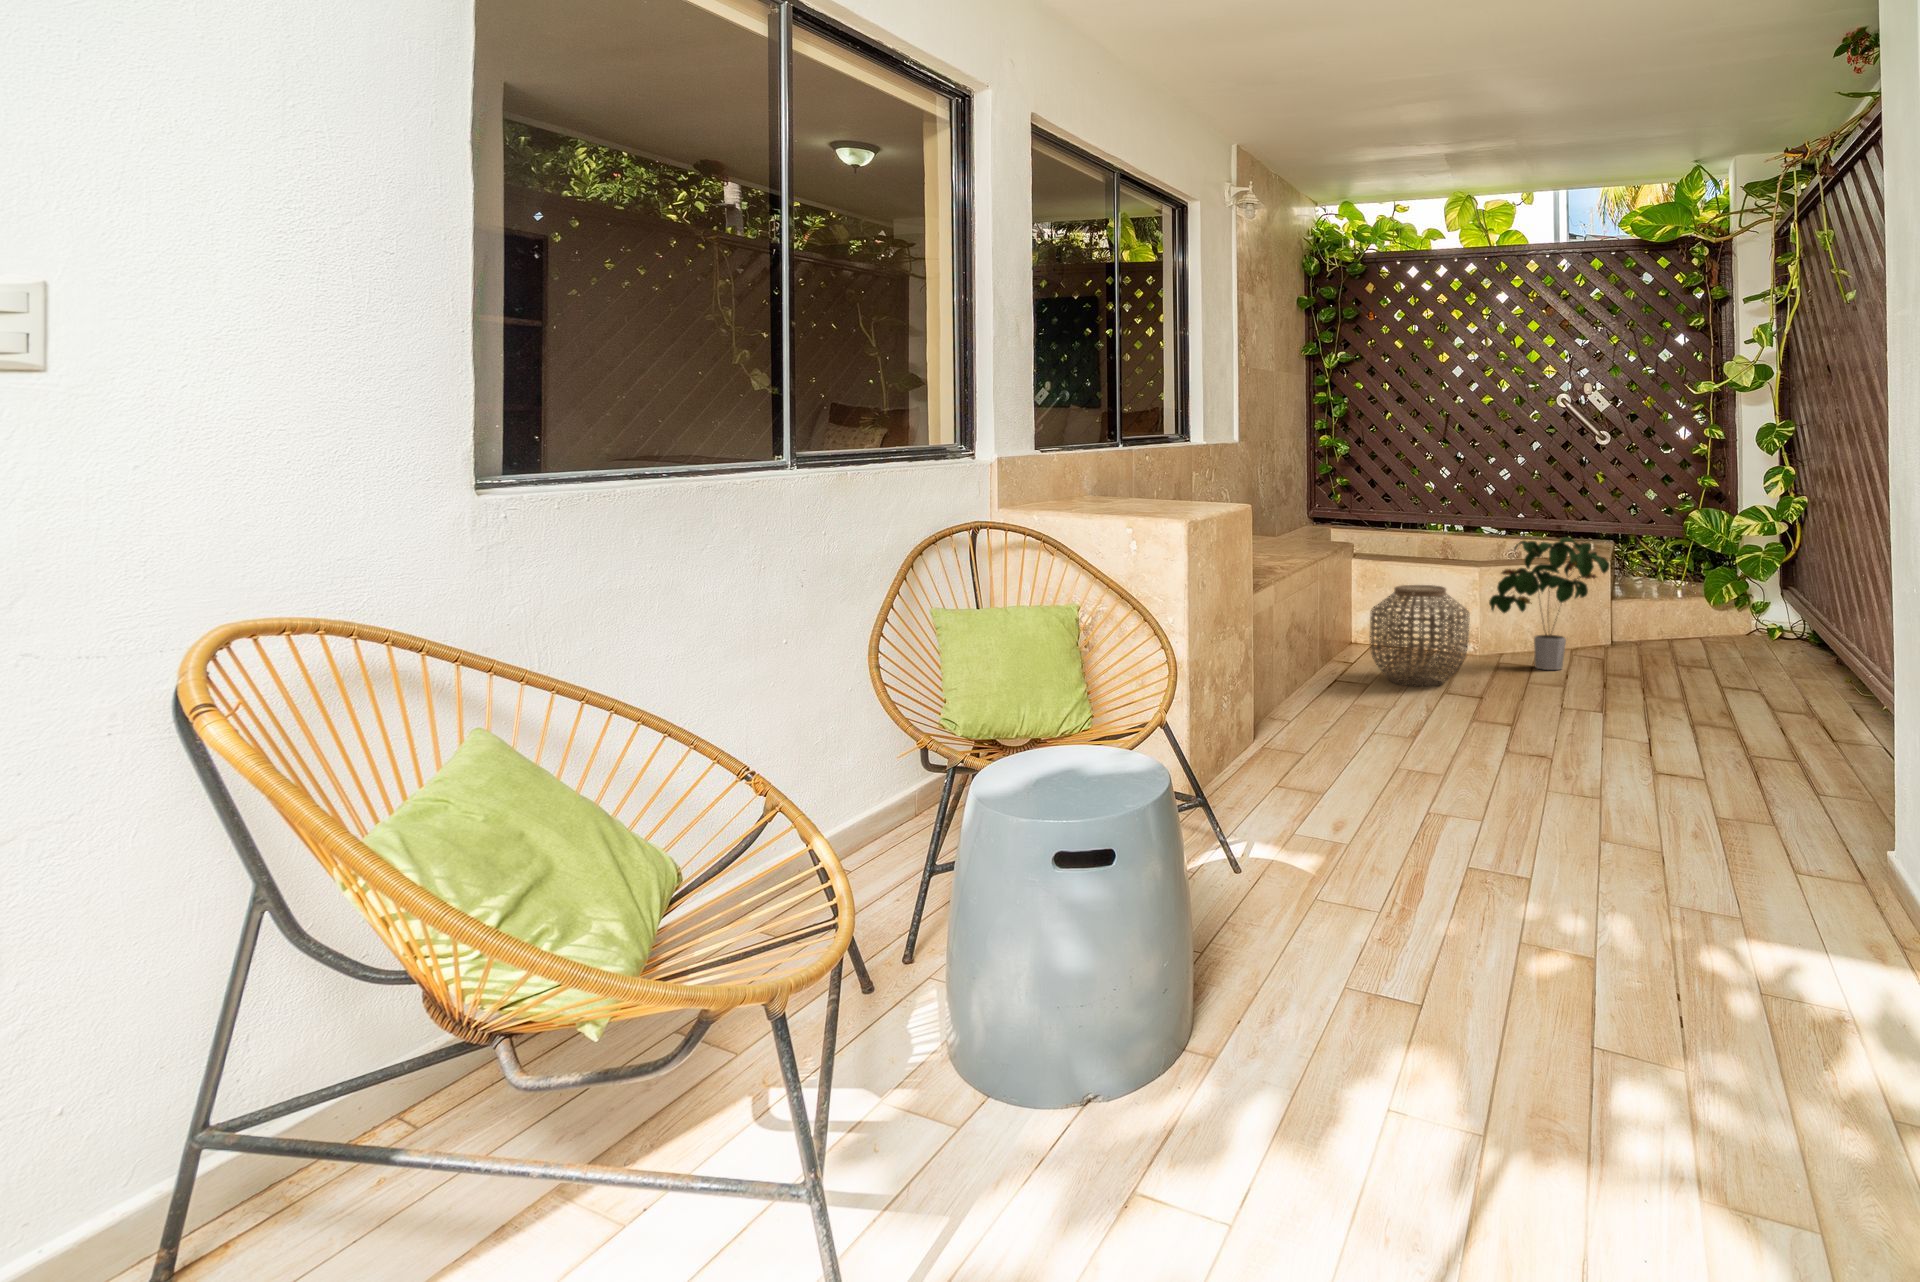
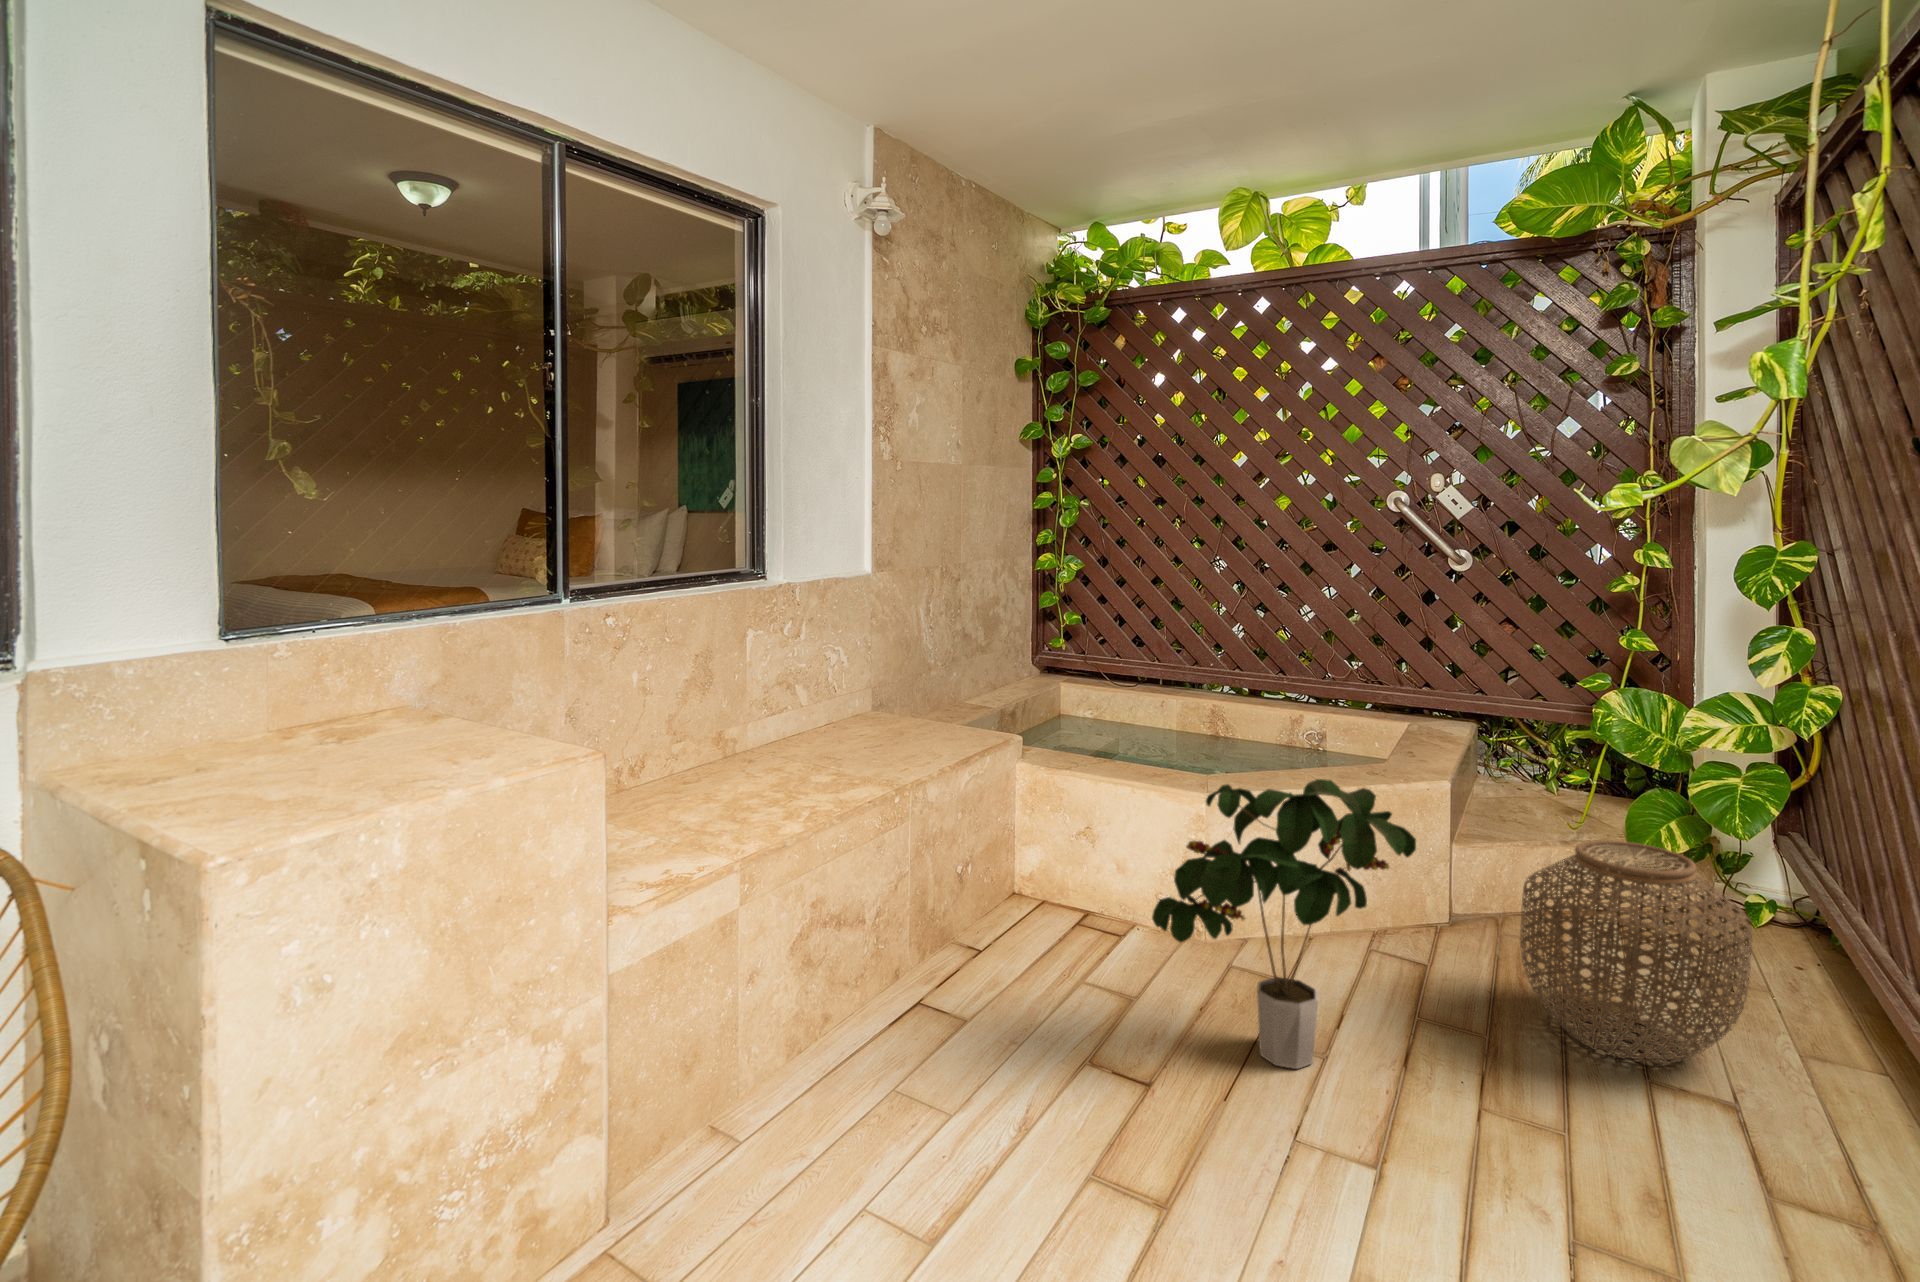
woven basket: present [1370,585,1469,686] -> present [1520,840,1752,1064]

